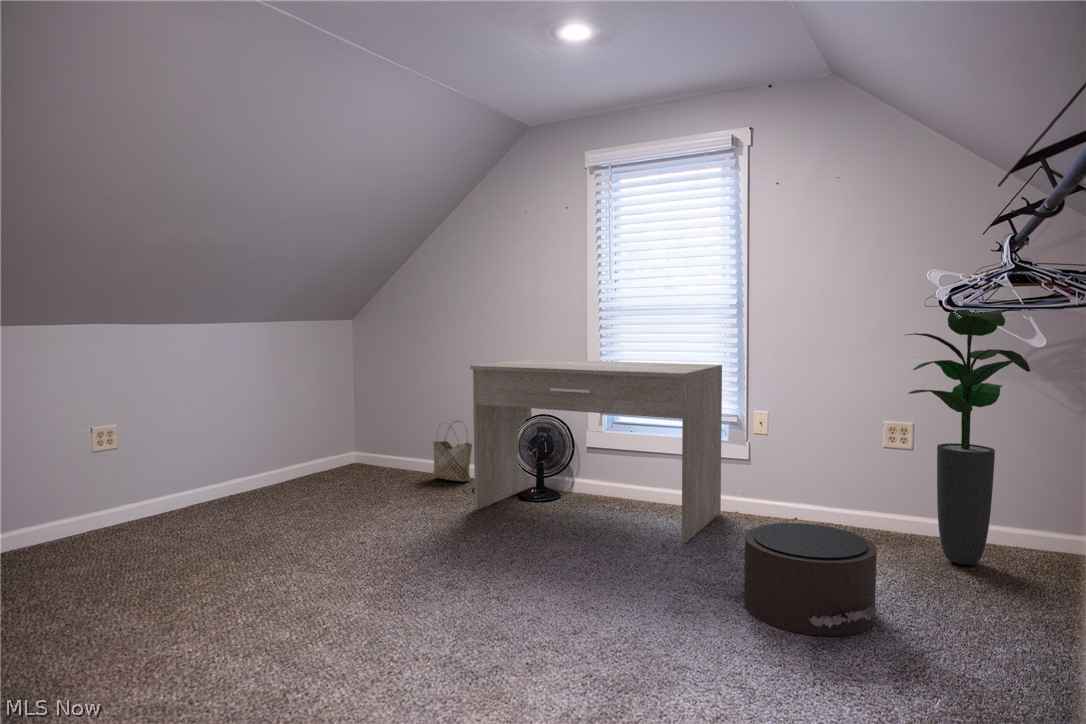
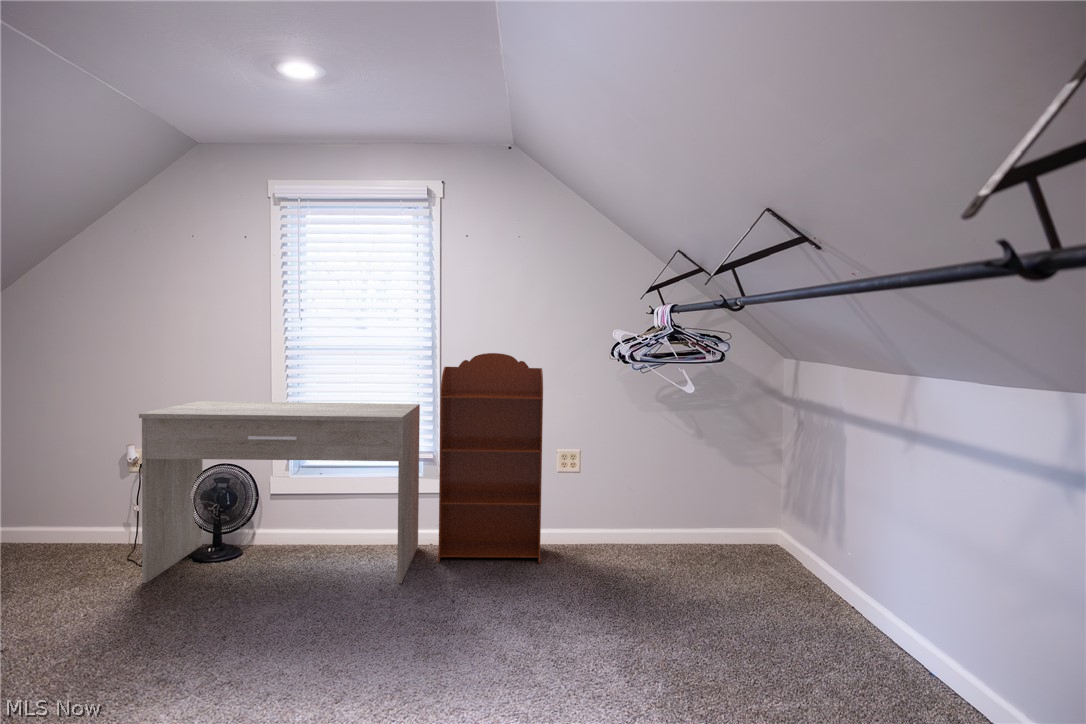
potted plant: present [906,309,1030,565] -> none [578,356,667,564]
bookcase: none [733,310,862,548] -> present [438,353,543,563]
woven basket: present [432,421,472,482] -> none [61,476,121,550]
pouf: present [724,523,883,636] -> none [456,550,600,651]

